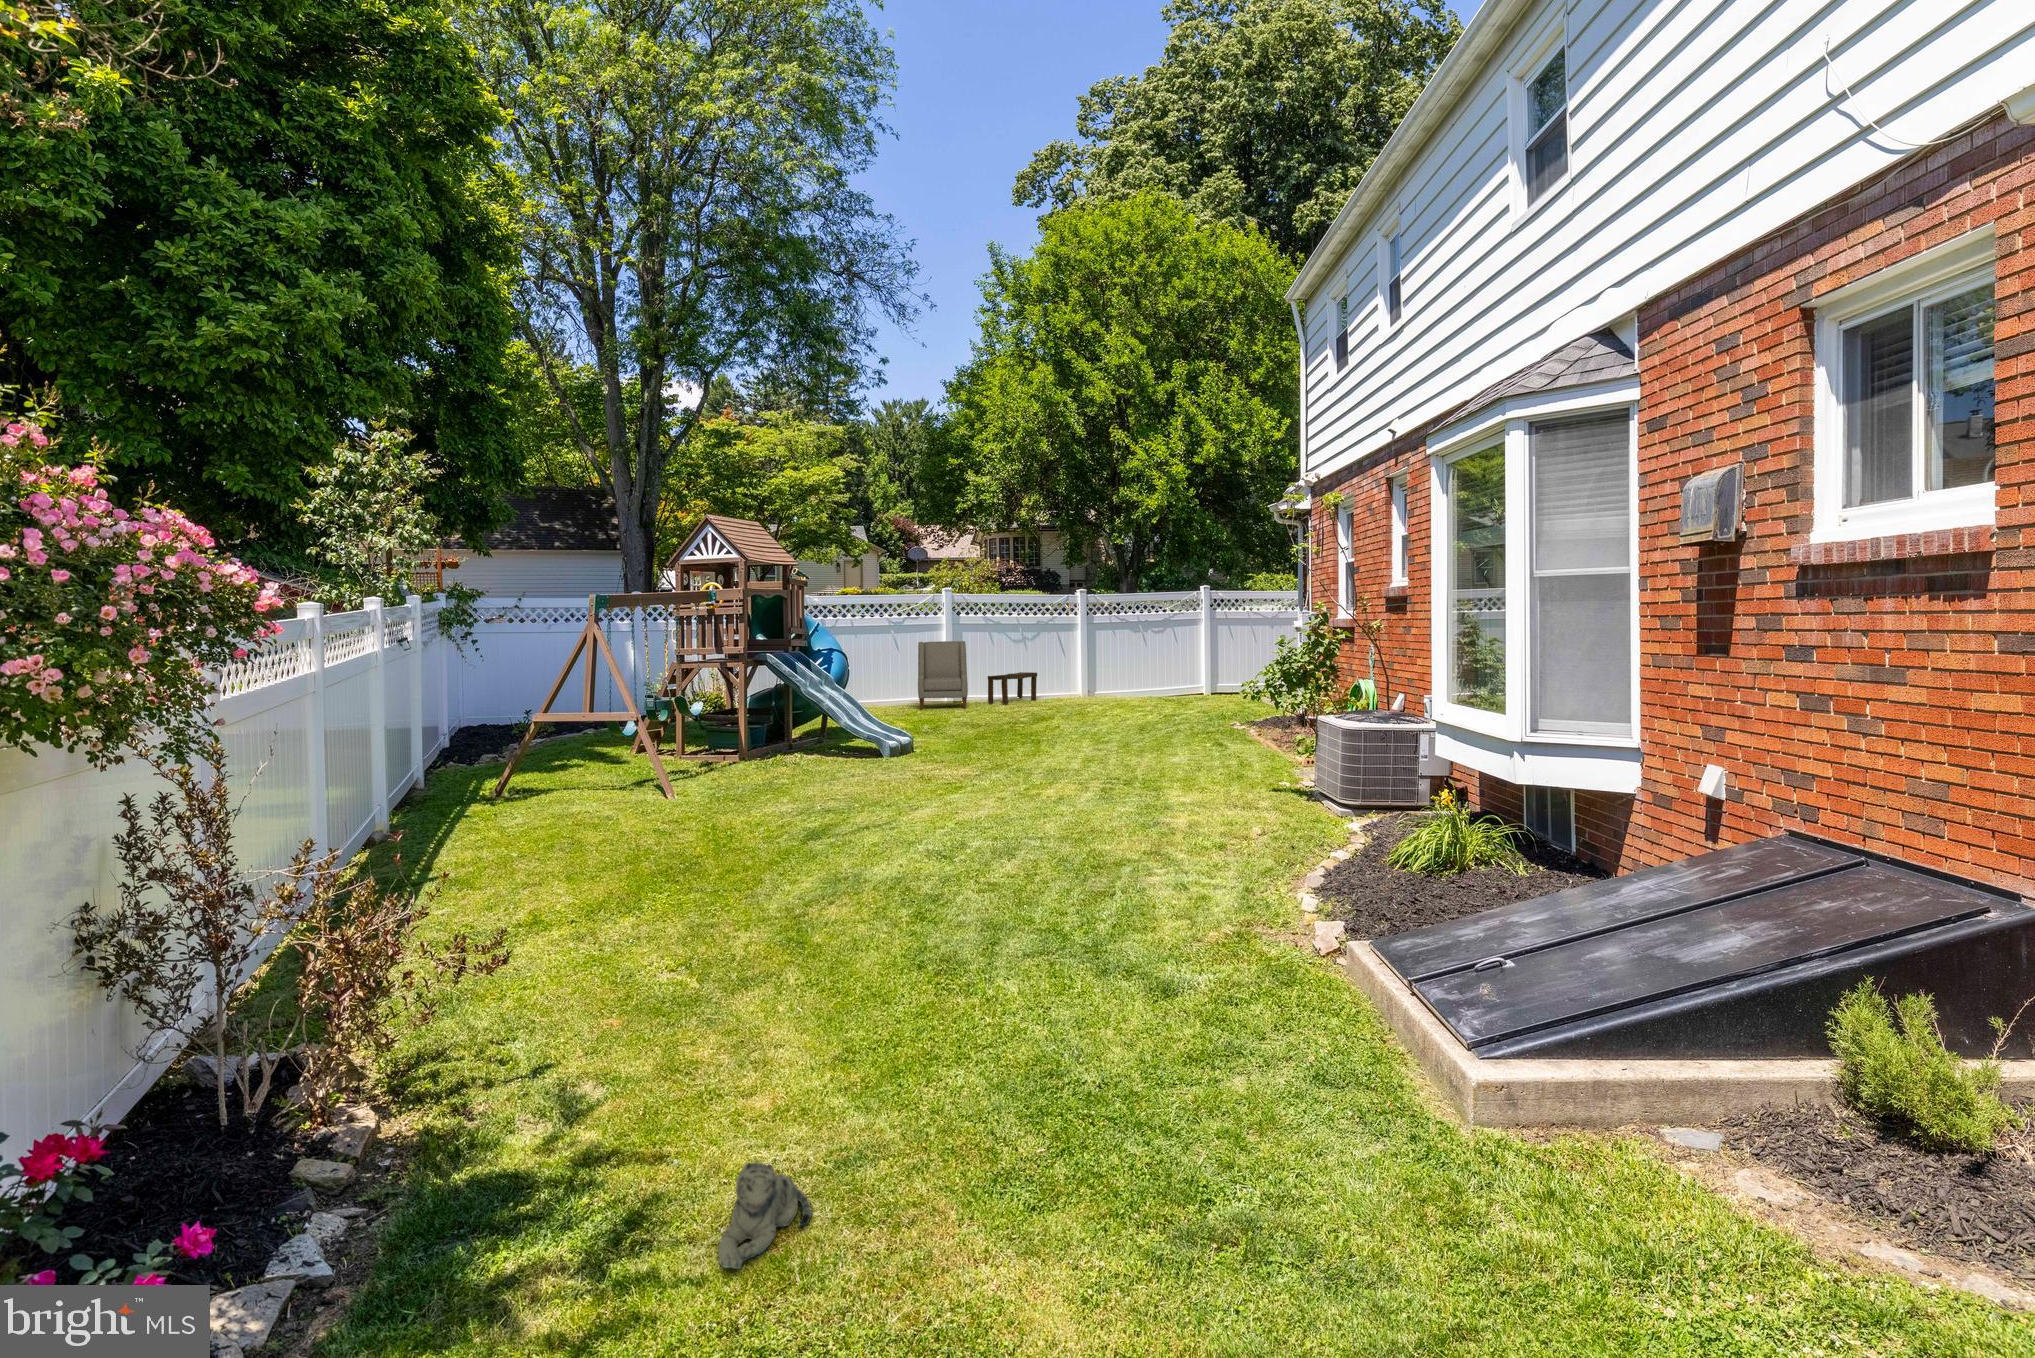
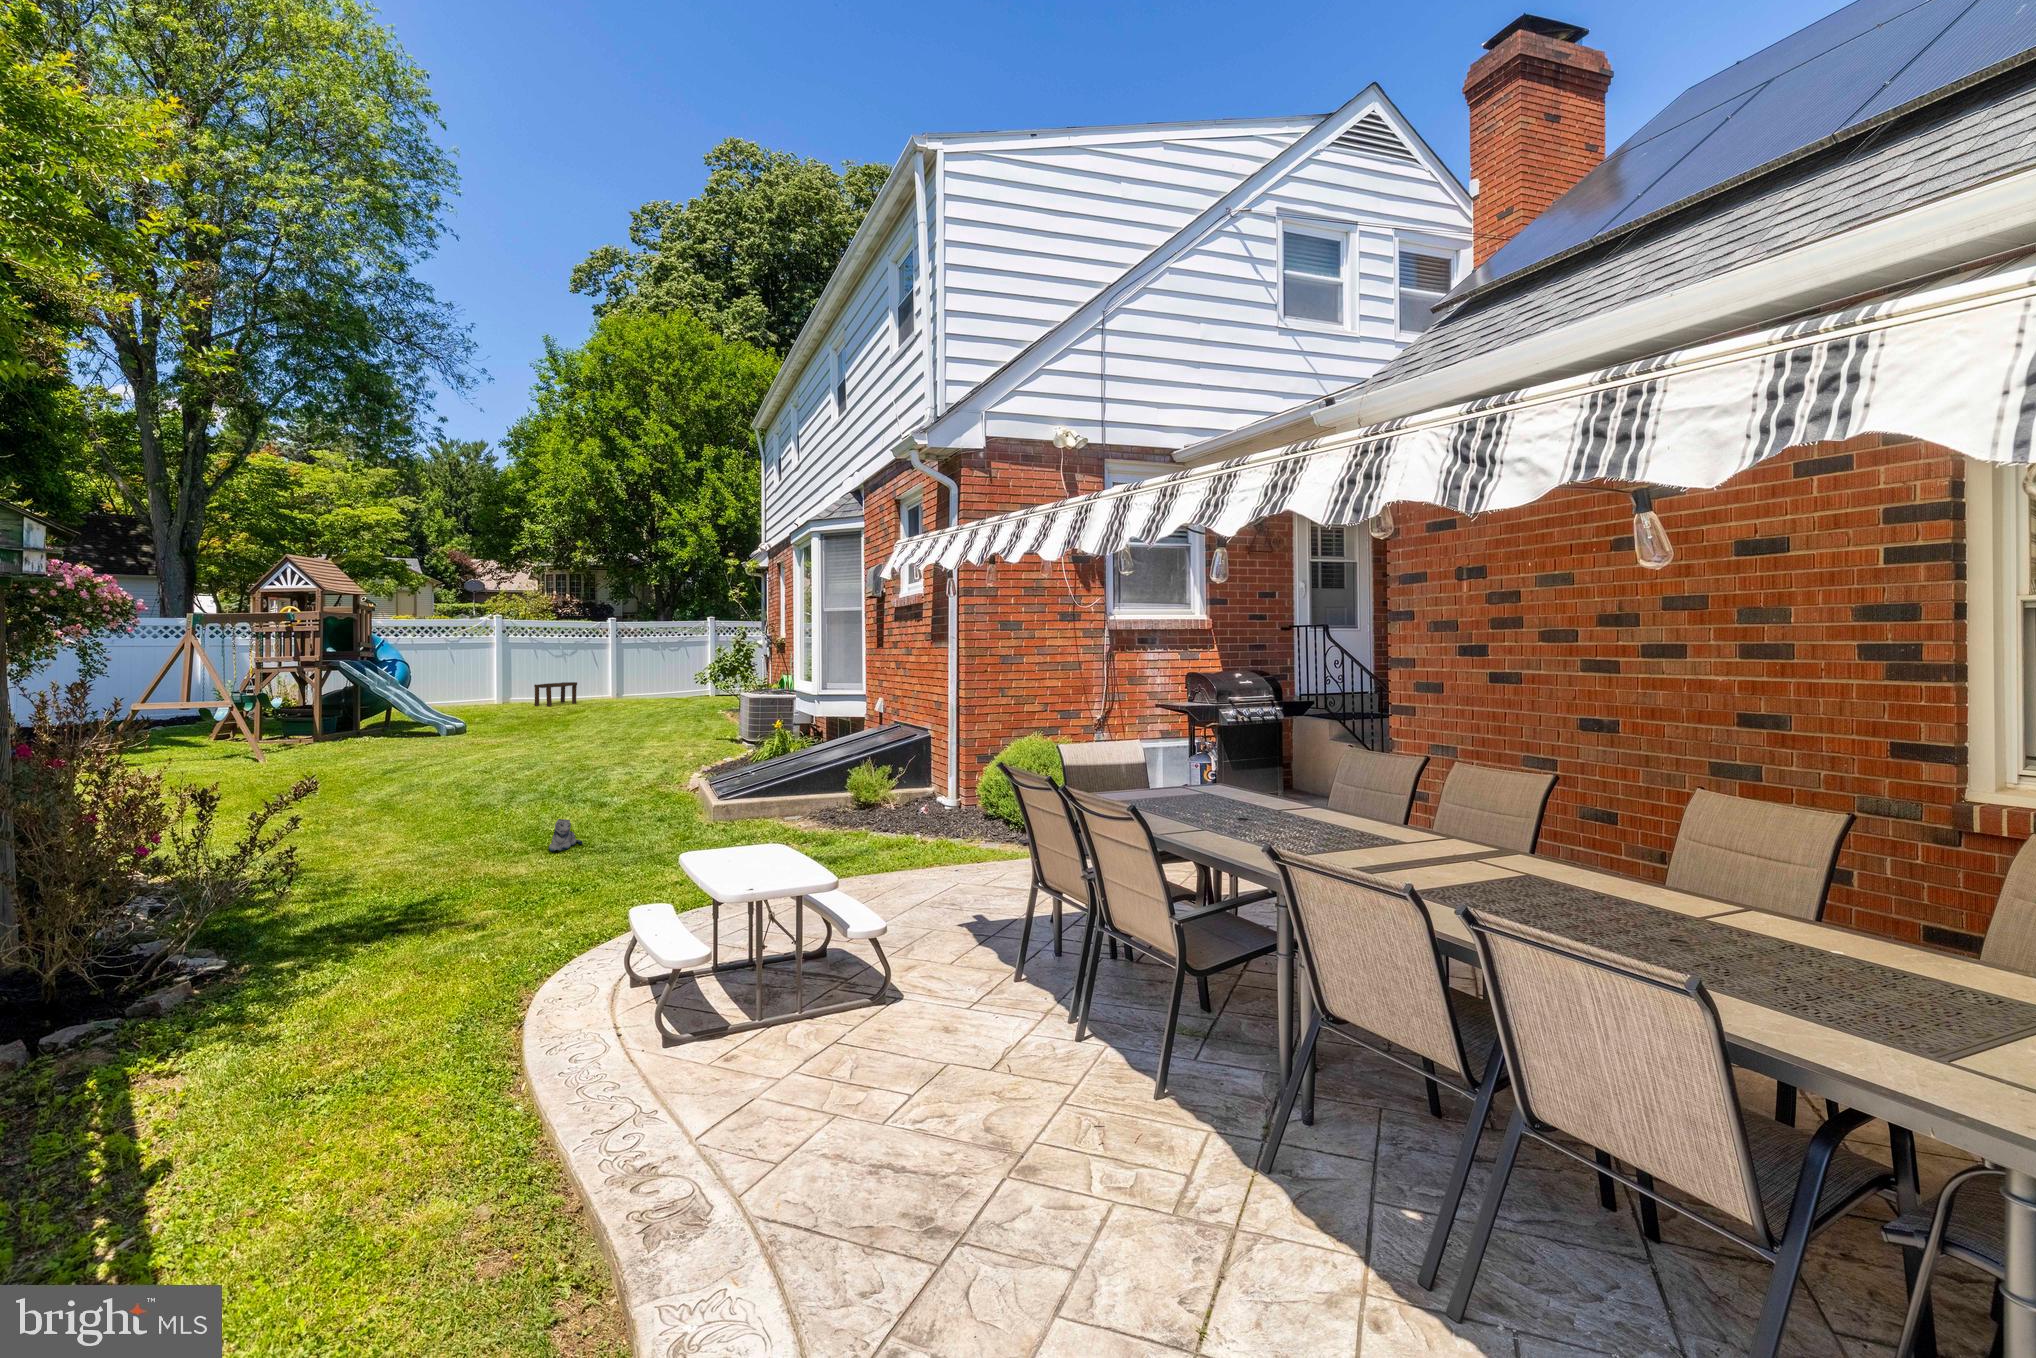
chair: present [918,641,968,709] -> none [473,657,517,710]
plush toy: present [718,1162,812,1269] -> present [549,819,582,852]

